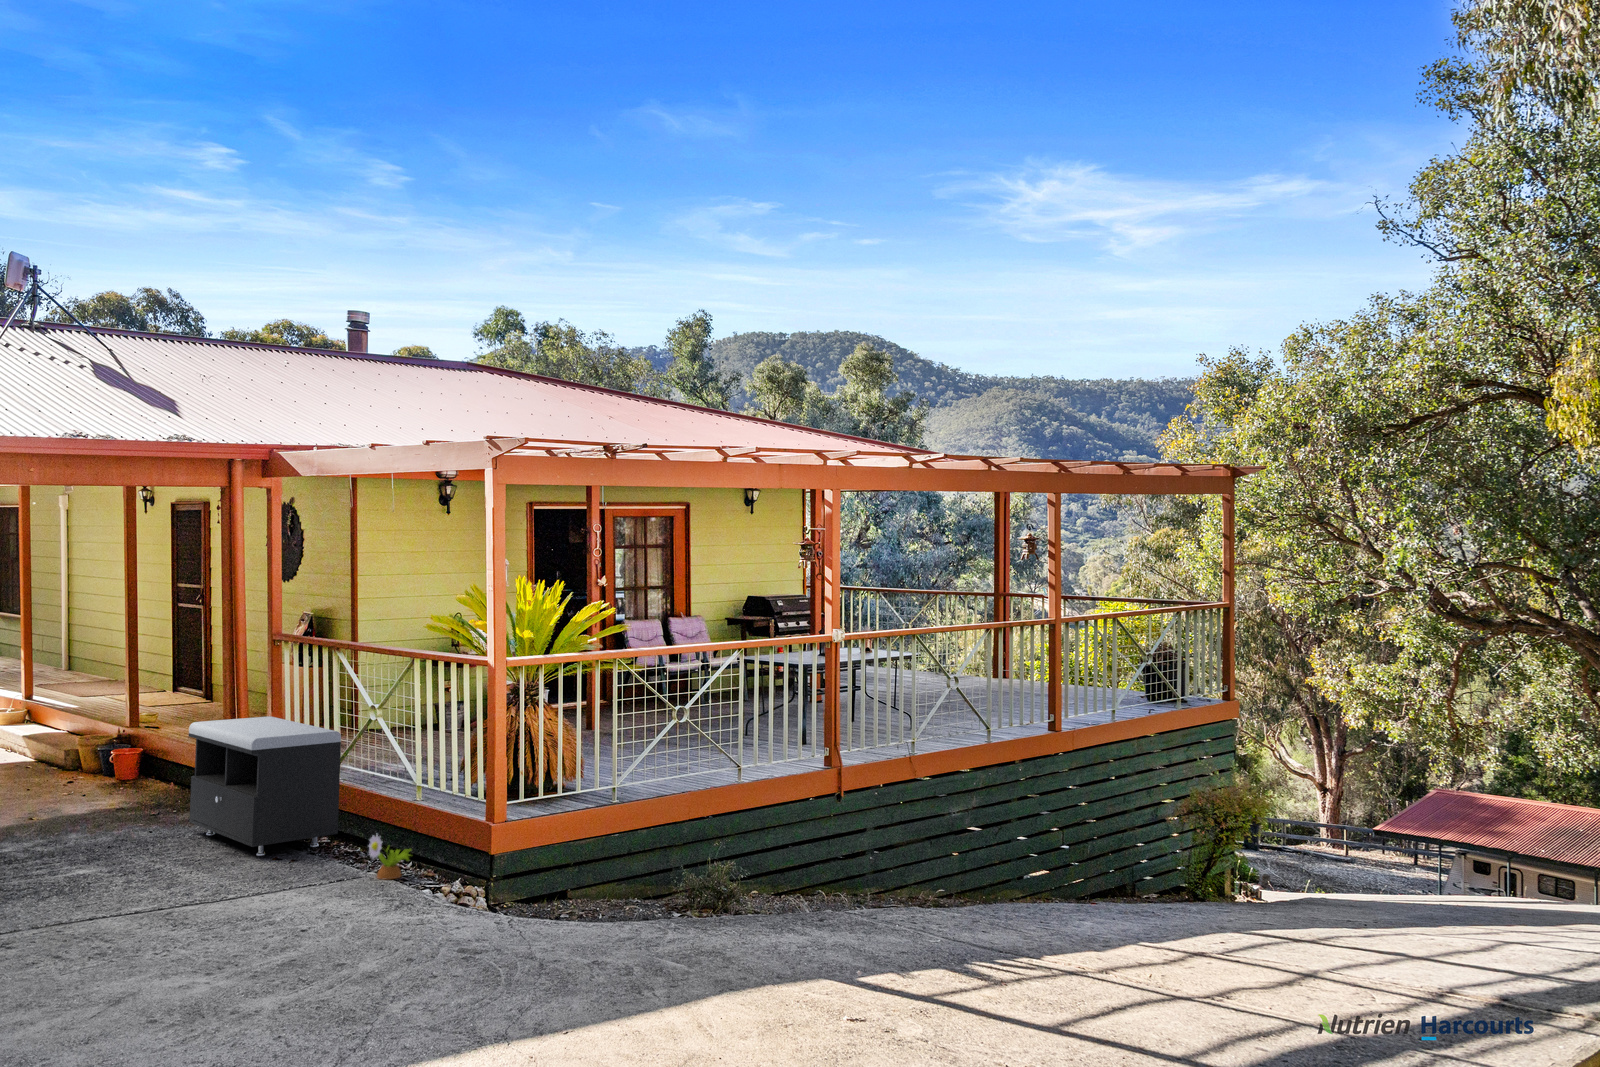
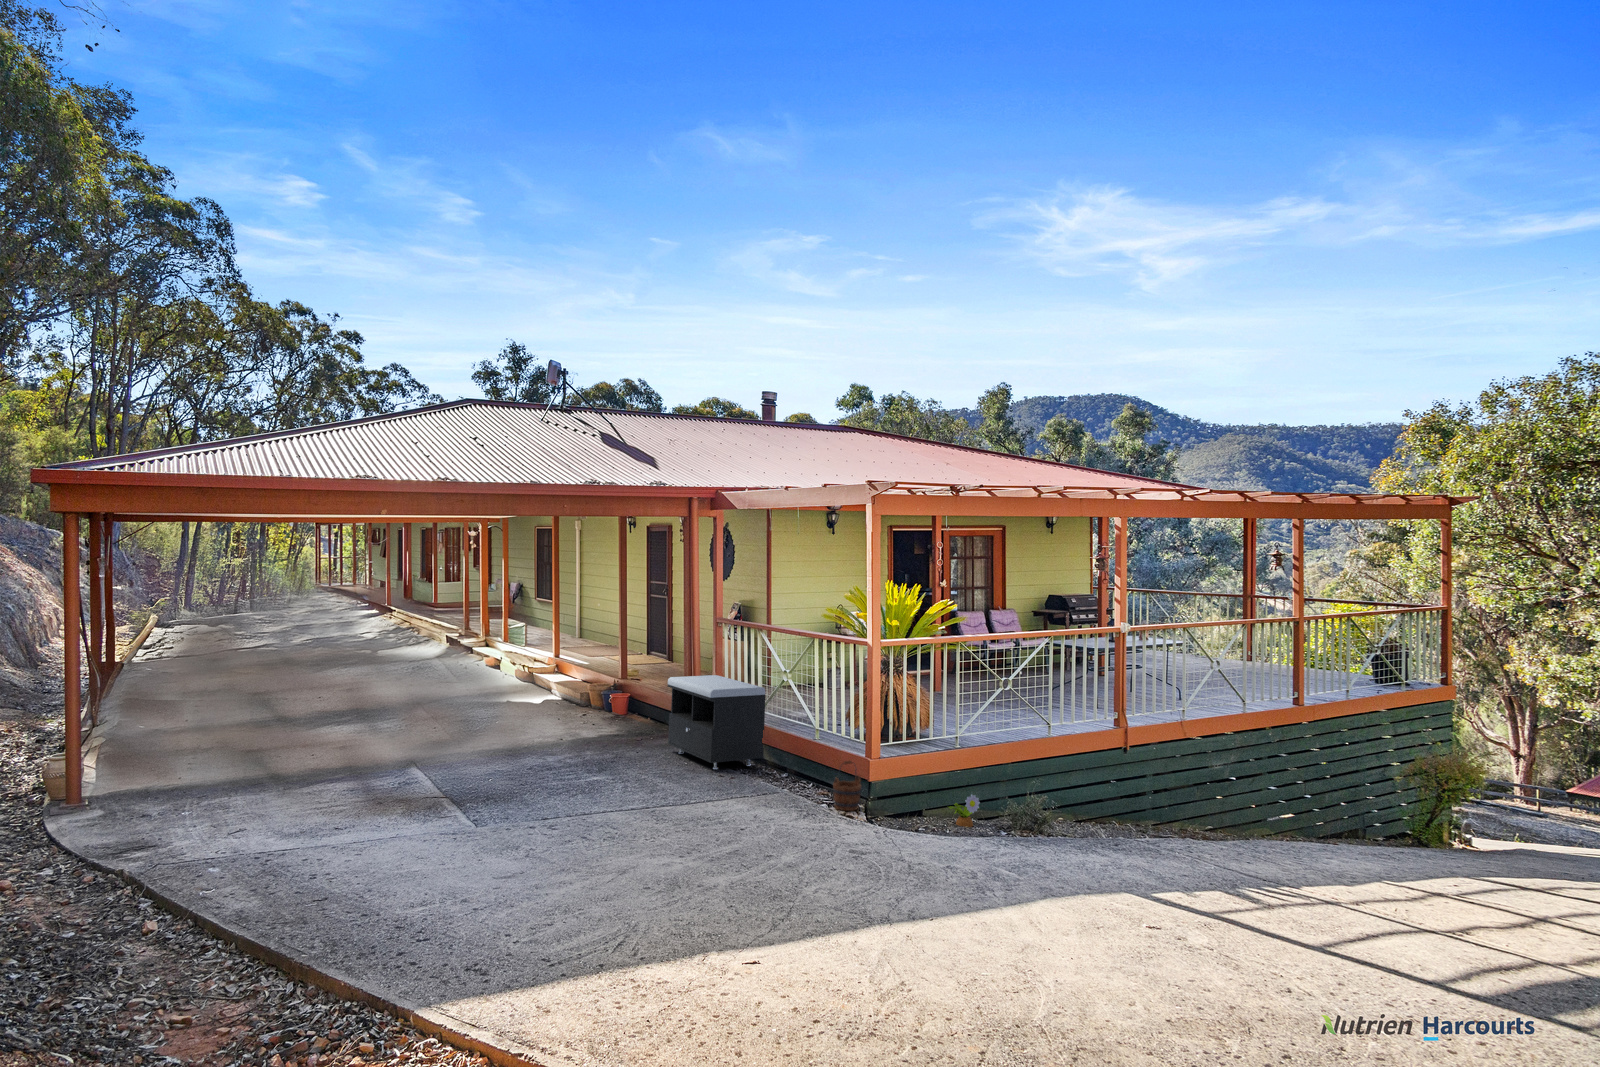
wooden bucket: none [433,831,476,904] -> present [833,761,861,811]
decorative plant: present [369,833,411,879] -> present [949,794,980,827]

